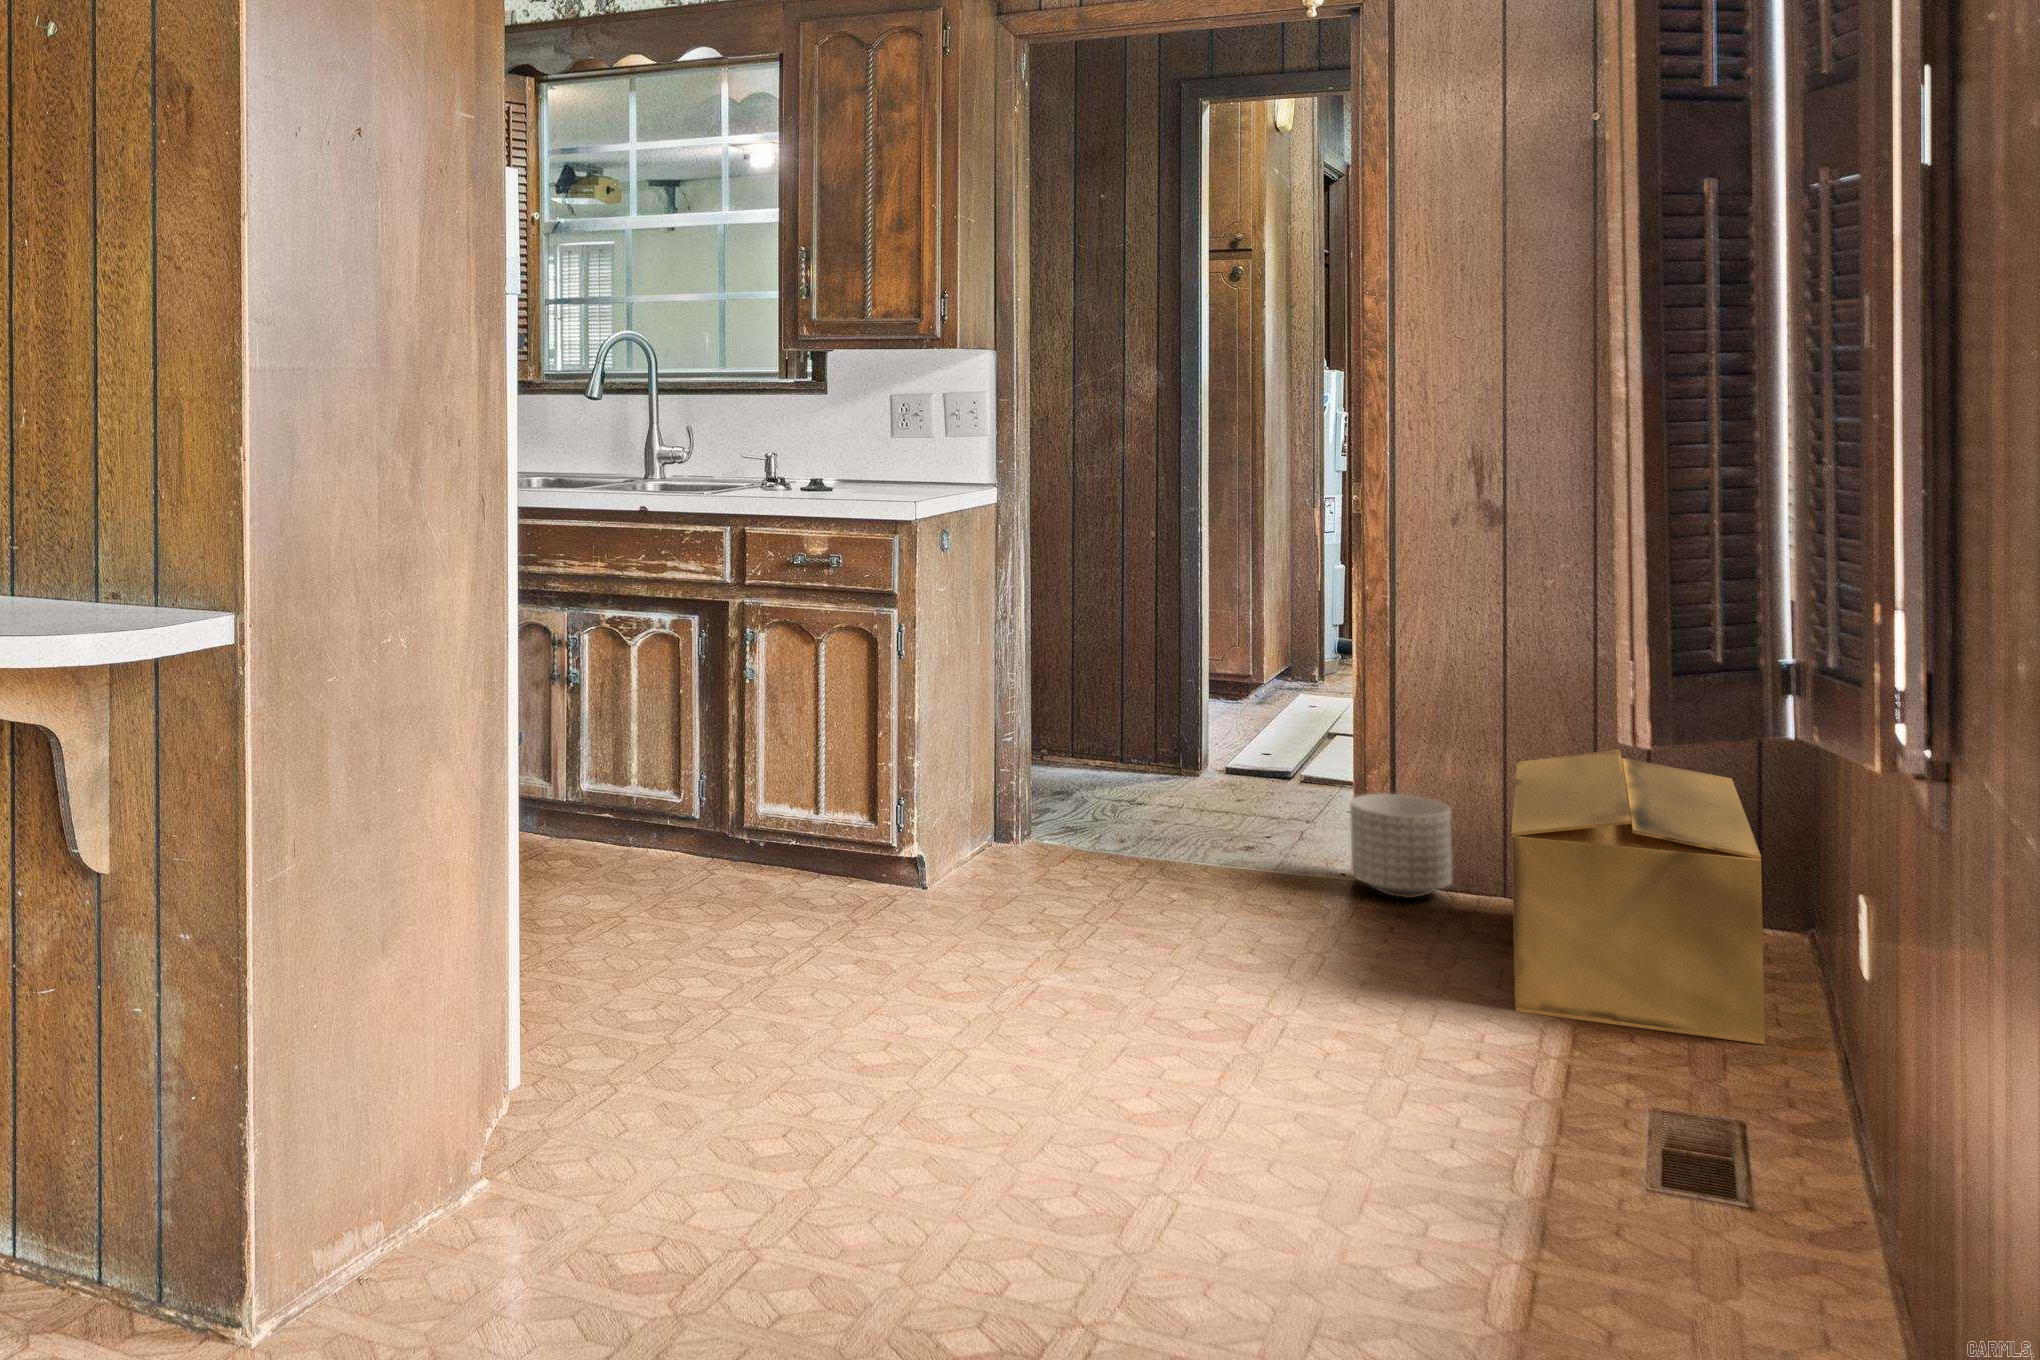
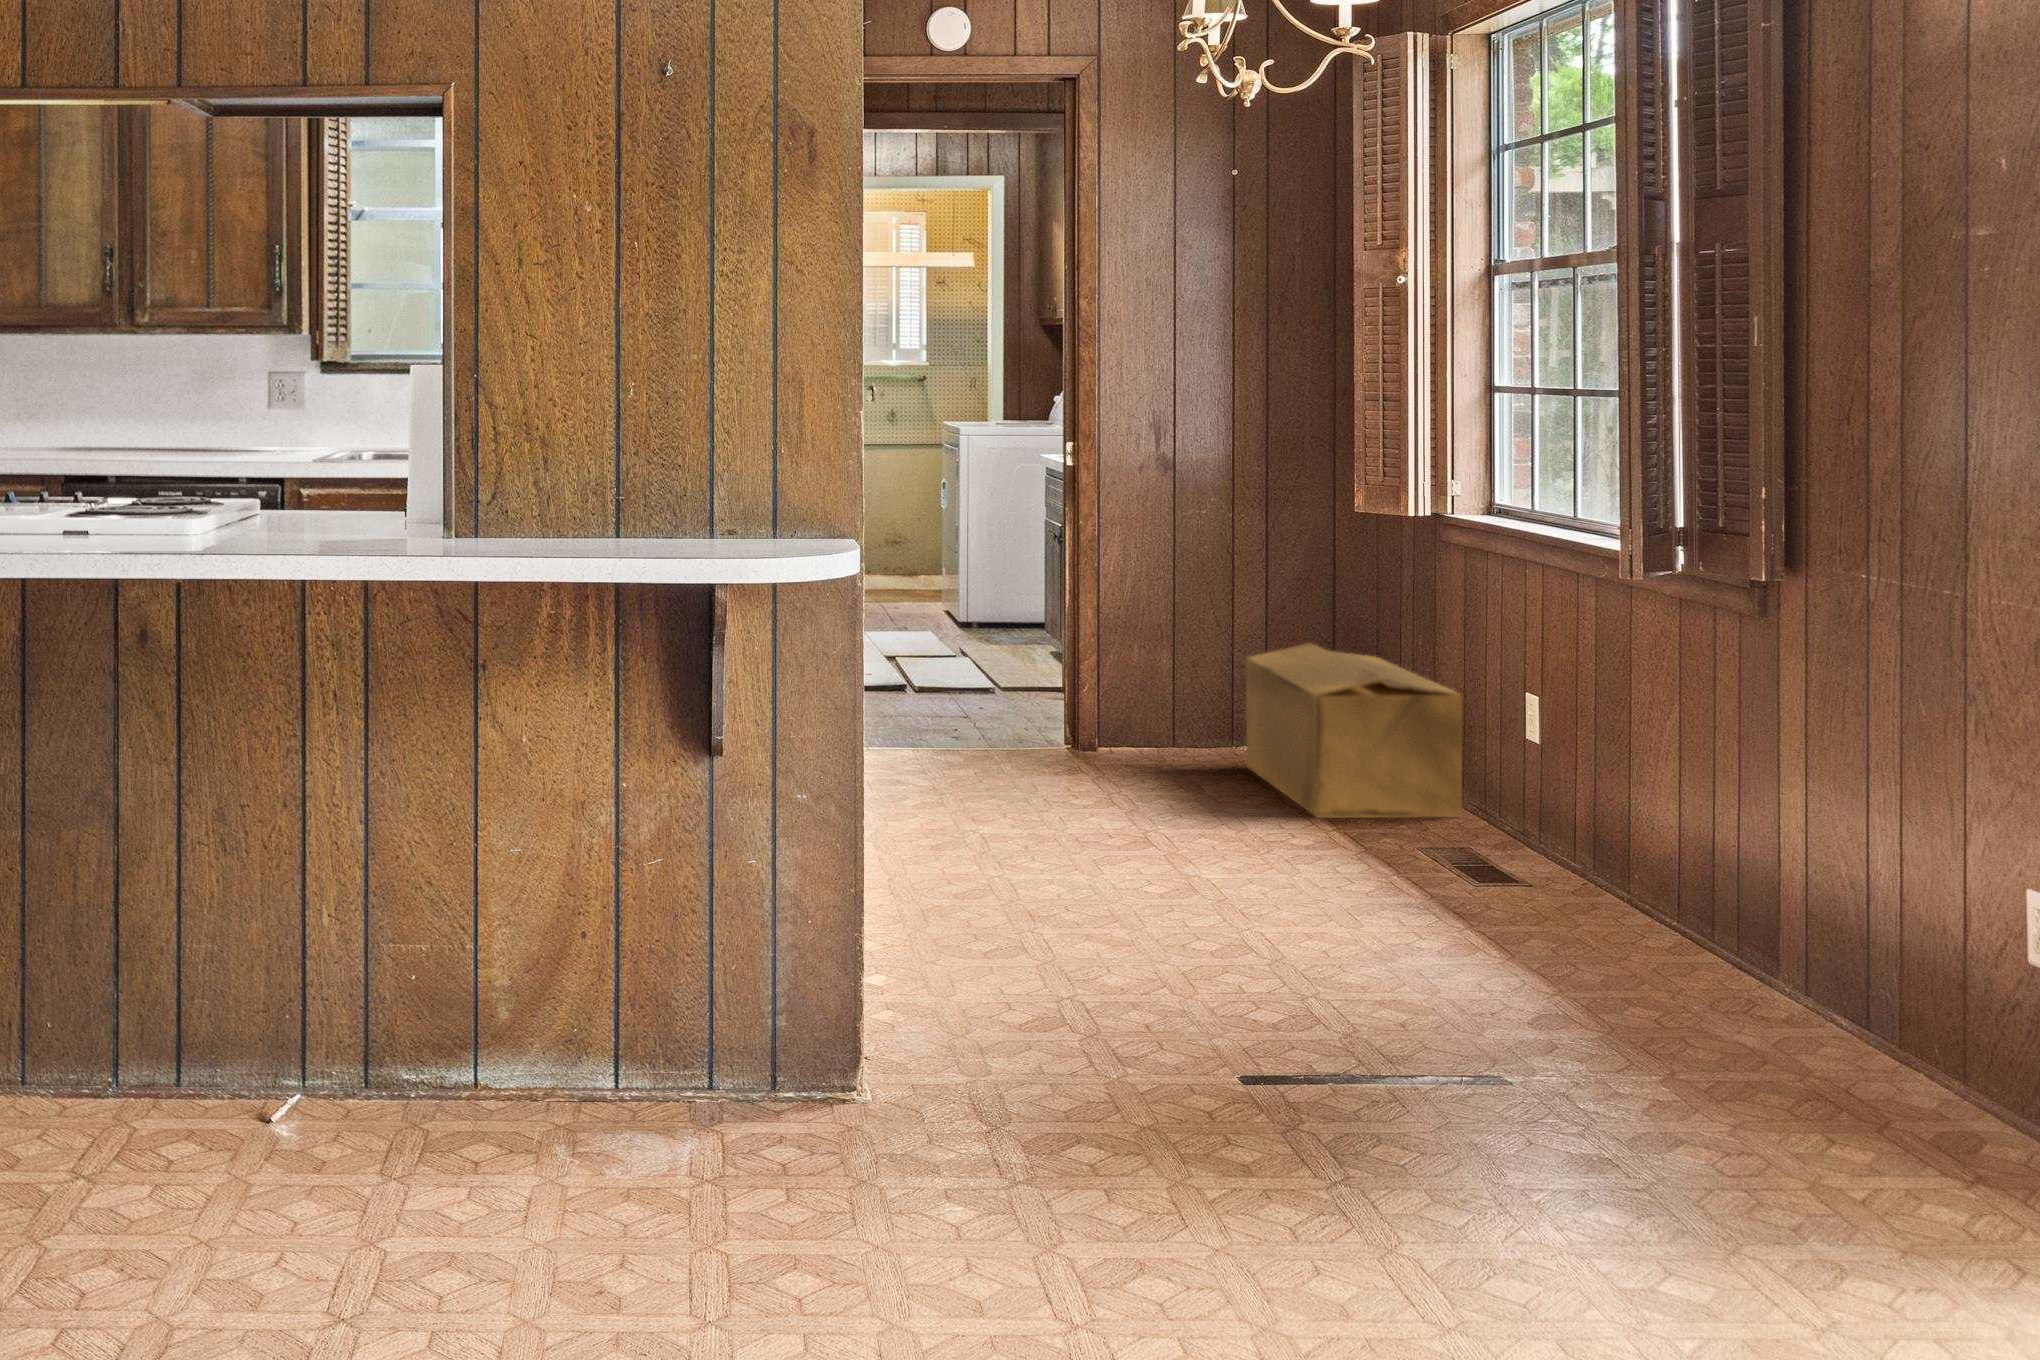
planter: present [1350,794,1452,898] -> none [1126,692,1196,765]

